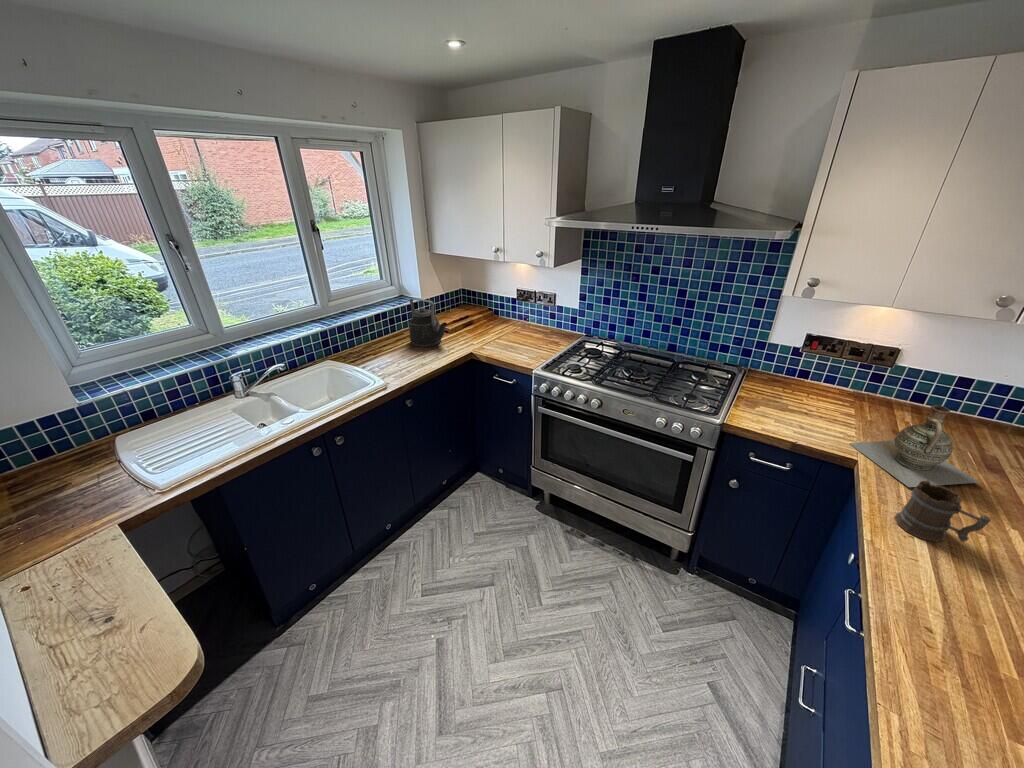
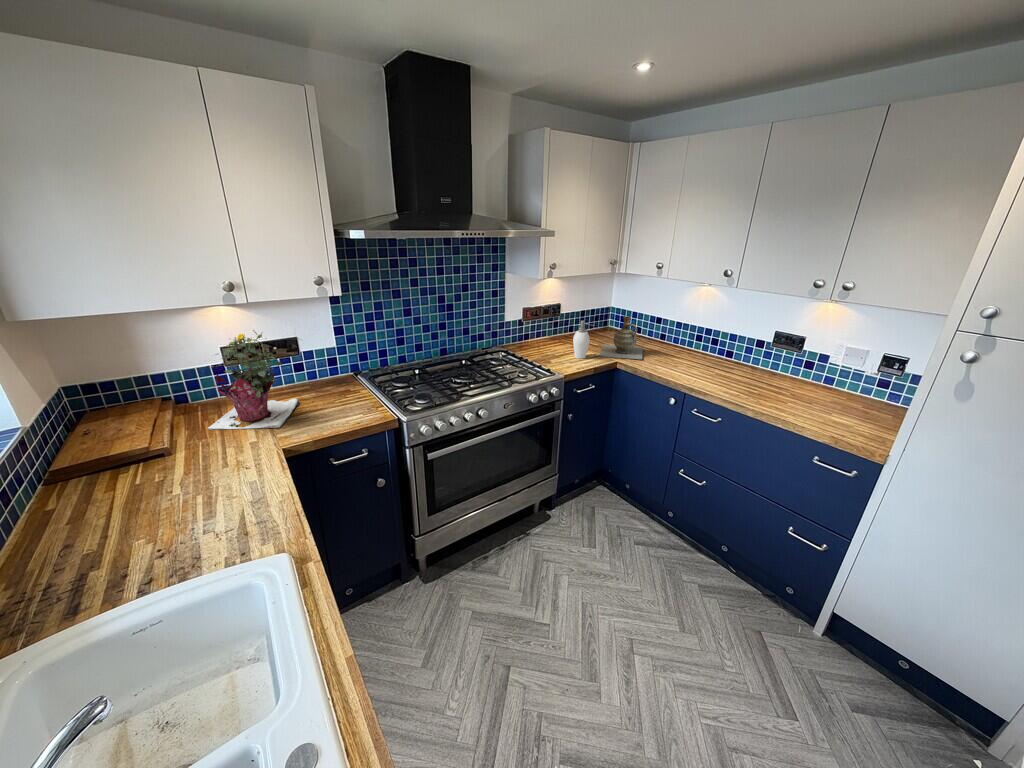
potted plant: none [479,279,530,344] -> present [208,330,299,430]
kettle: present [409,298,447,347] -> none [85,399,219,503]
soap dispenser: none [806,377,840,432] -> present [573,321,590,359]
mug: present [894,481,991,542] -> none [660,345,690,372]

